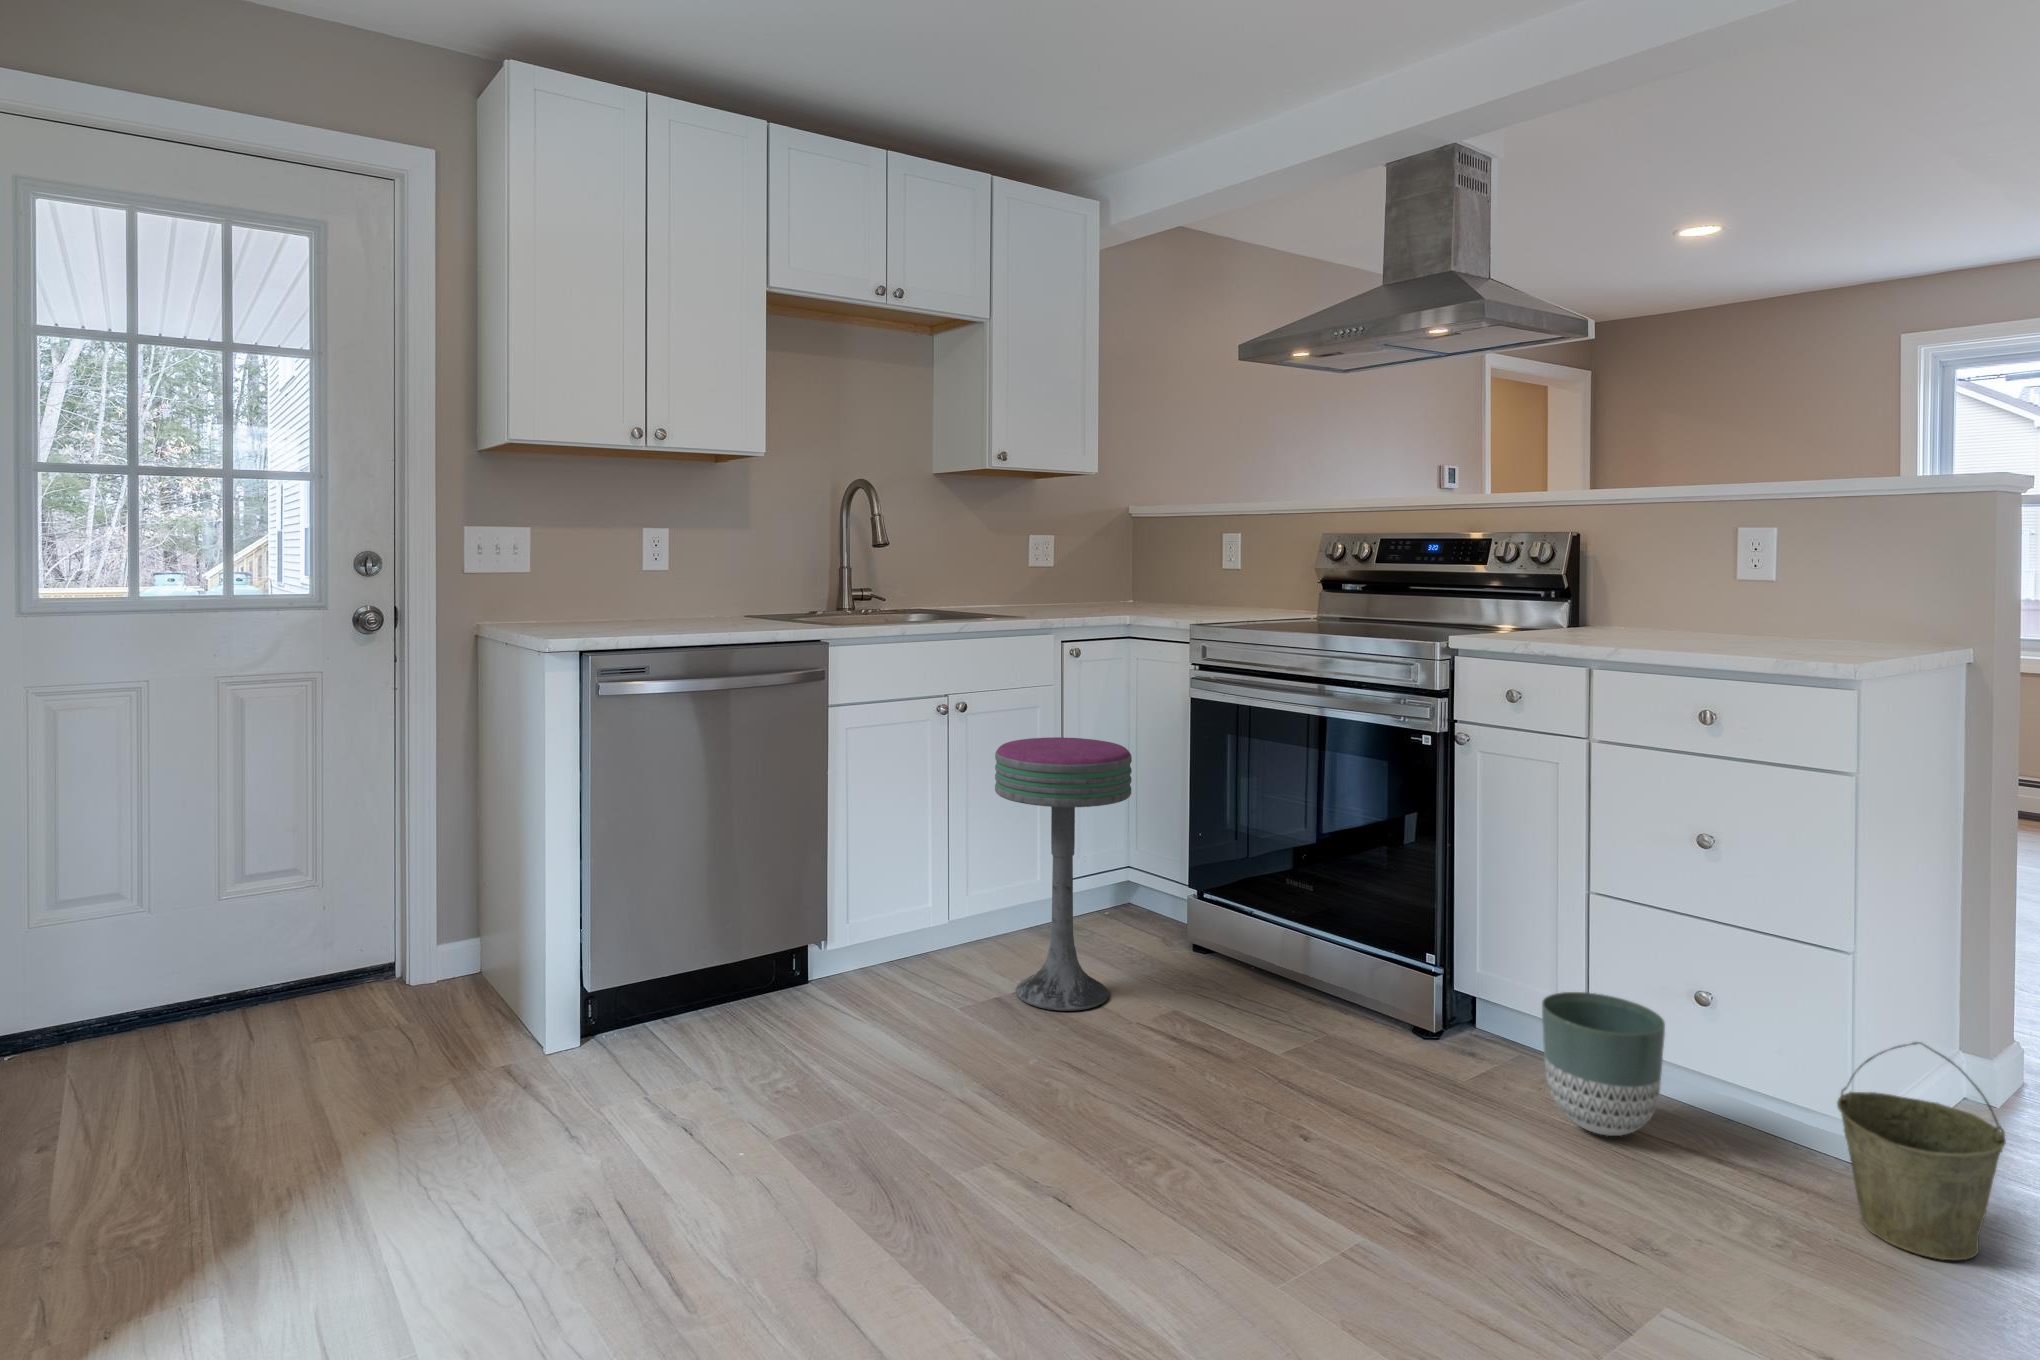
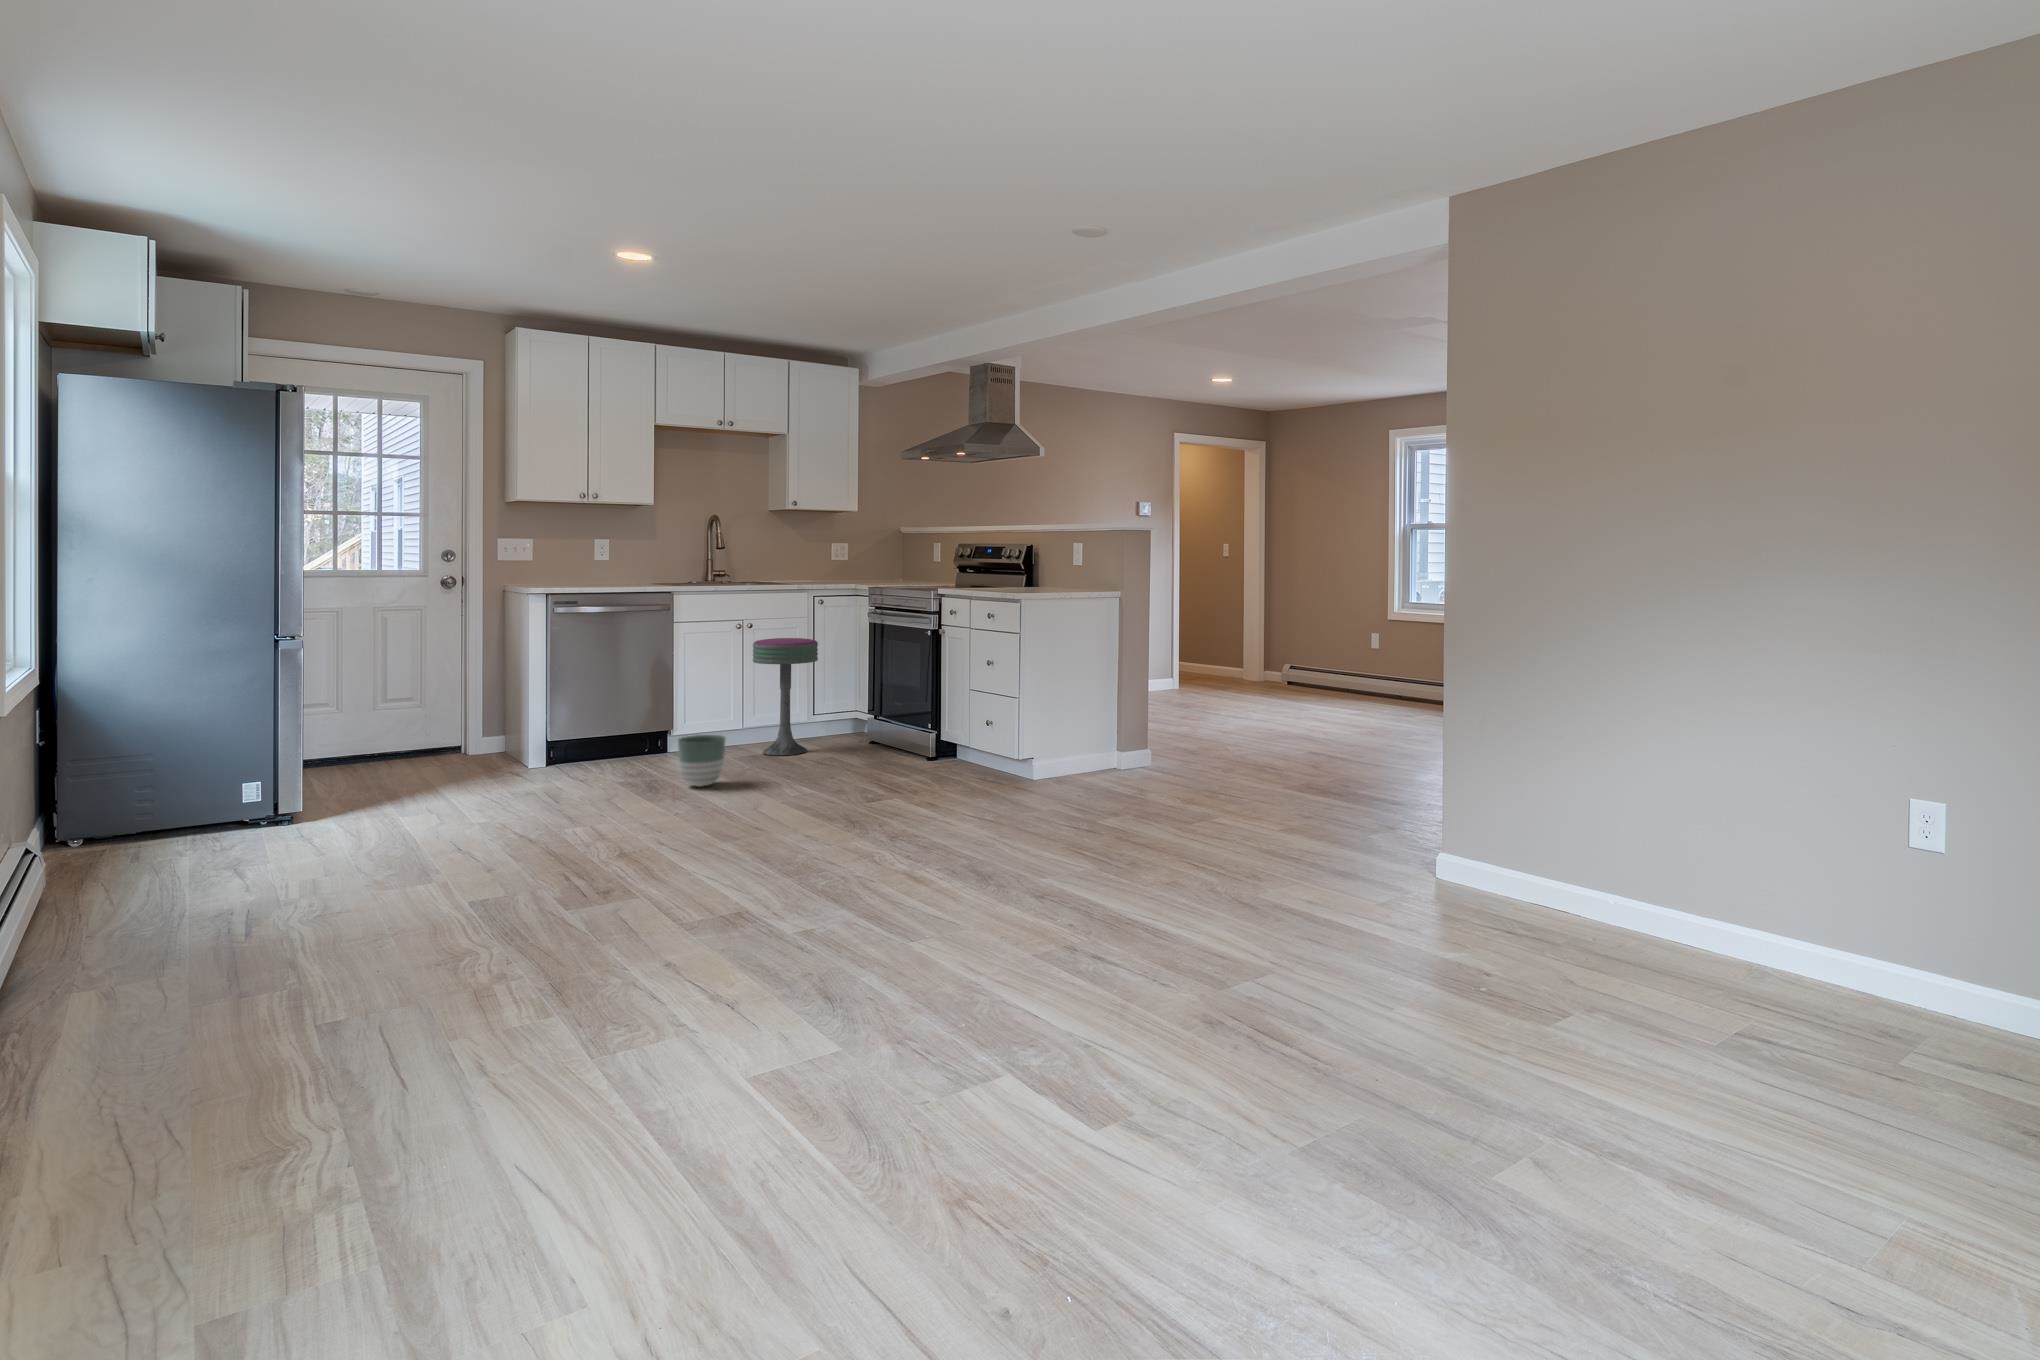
planter: present [1542,992,1665,1136] -> present [678,735,725,787]
bucket: present [1837,1042,2006,1260] -> none [995,723,1042,791]

